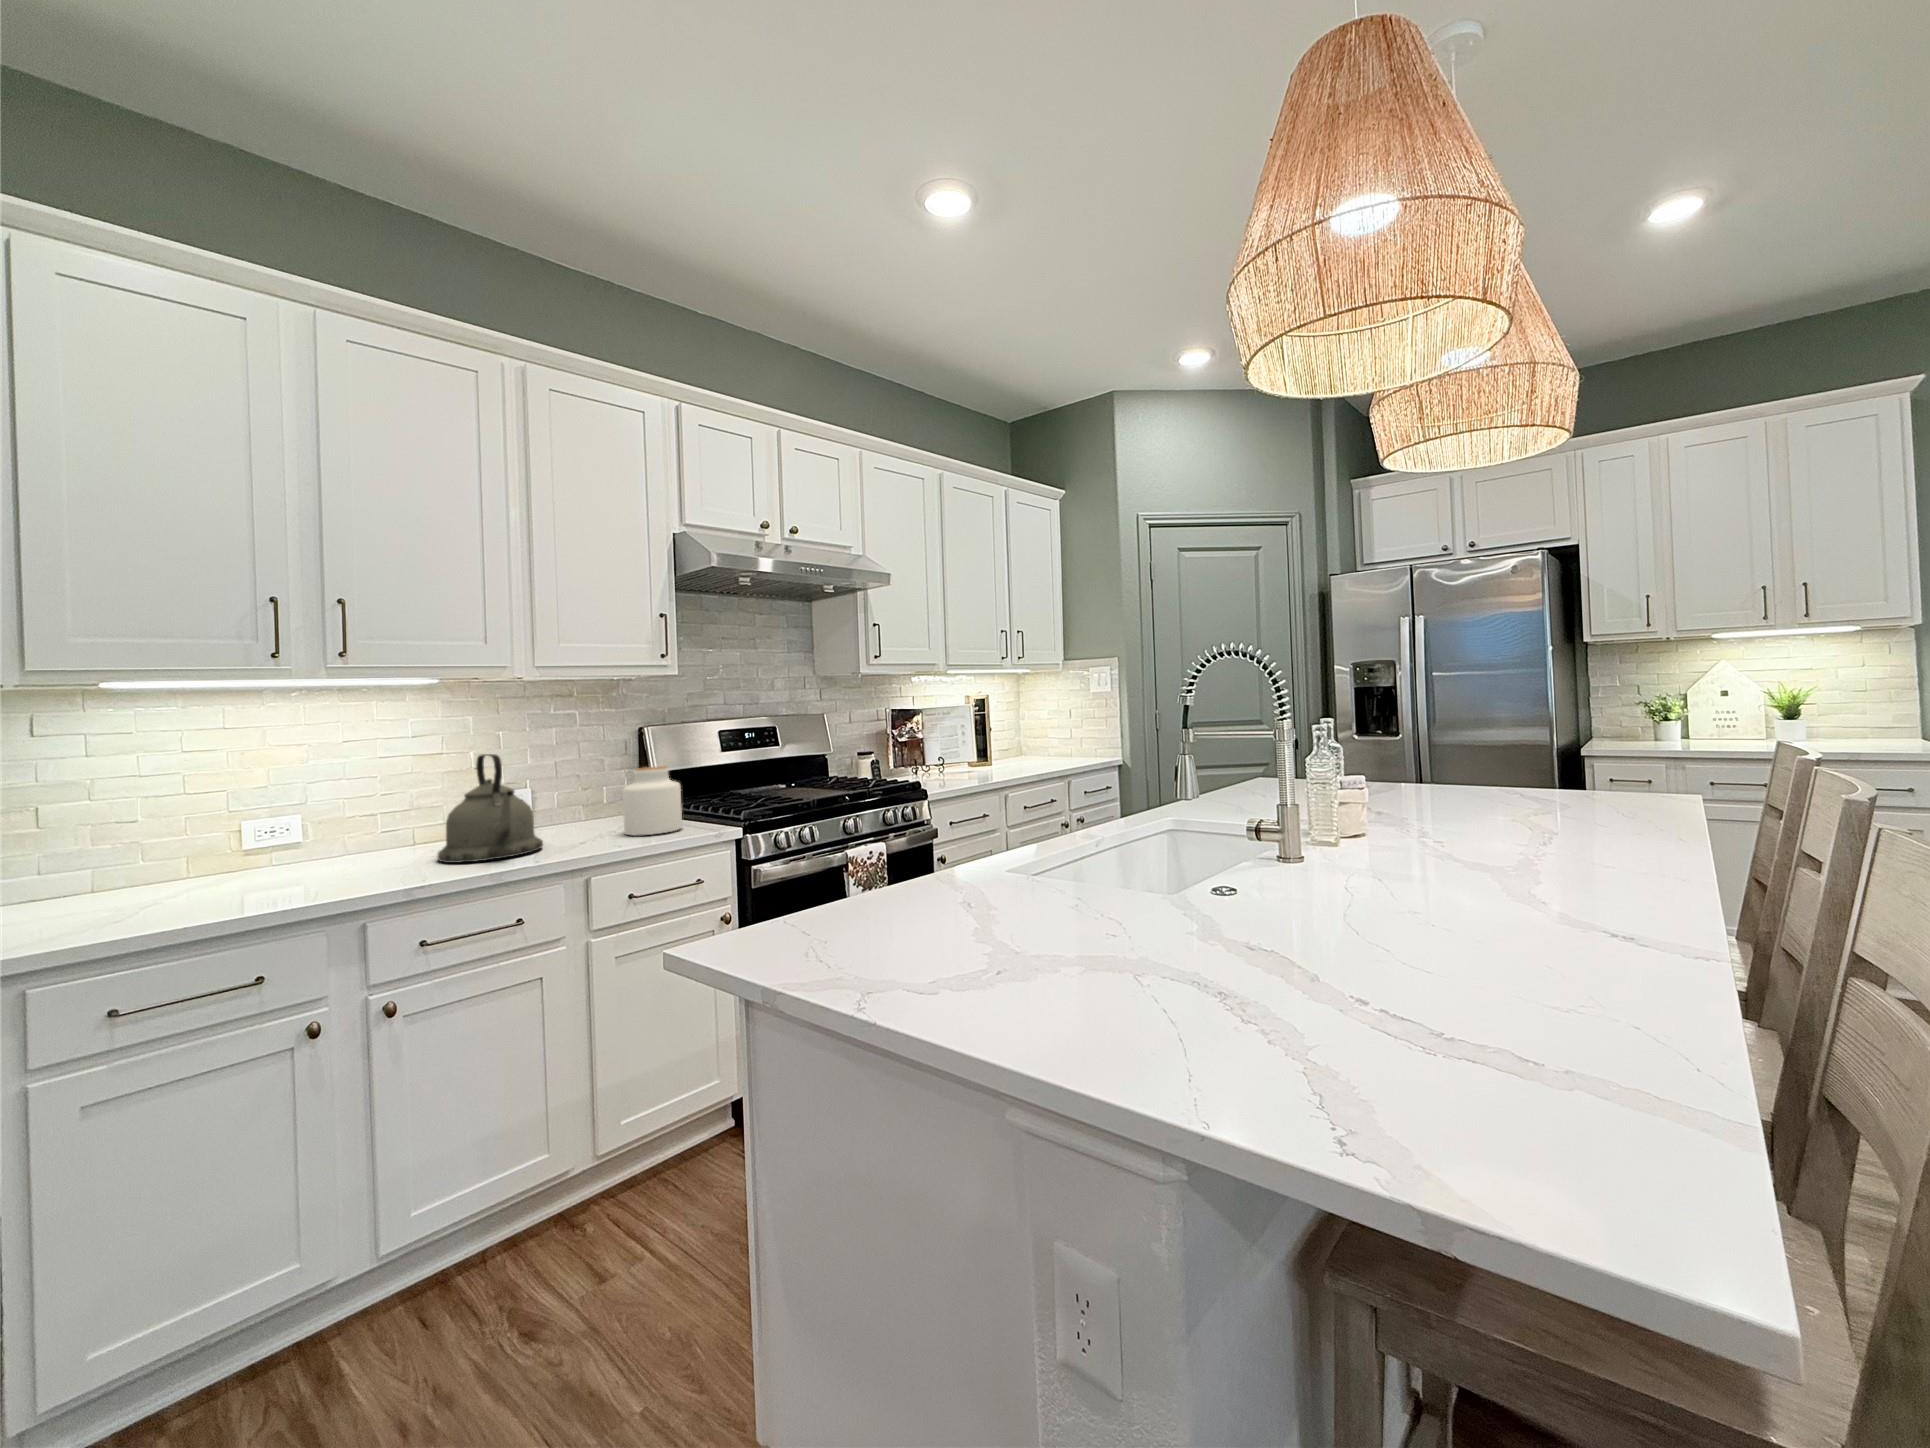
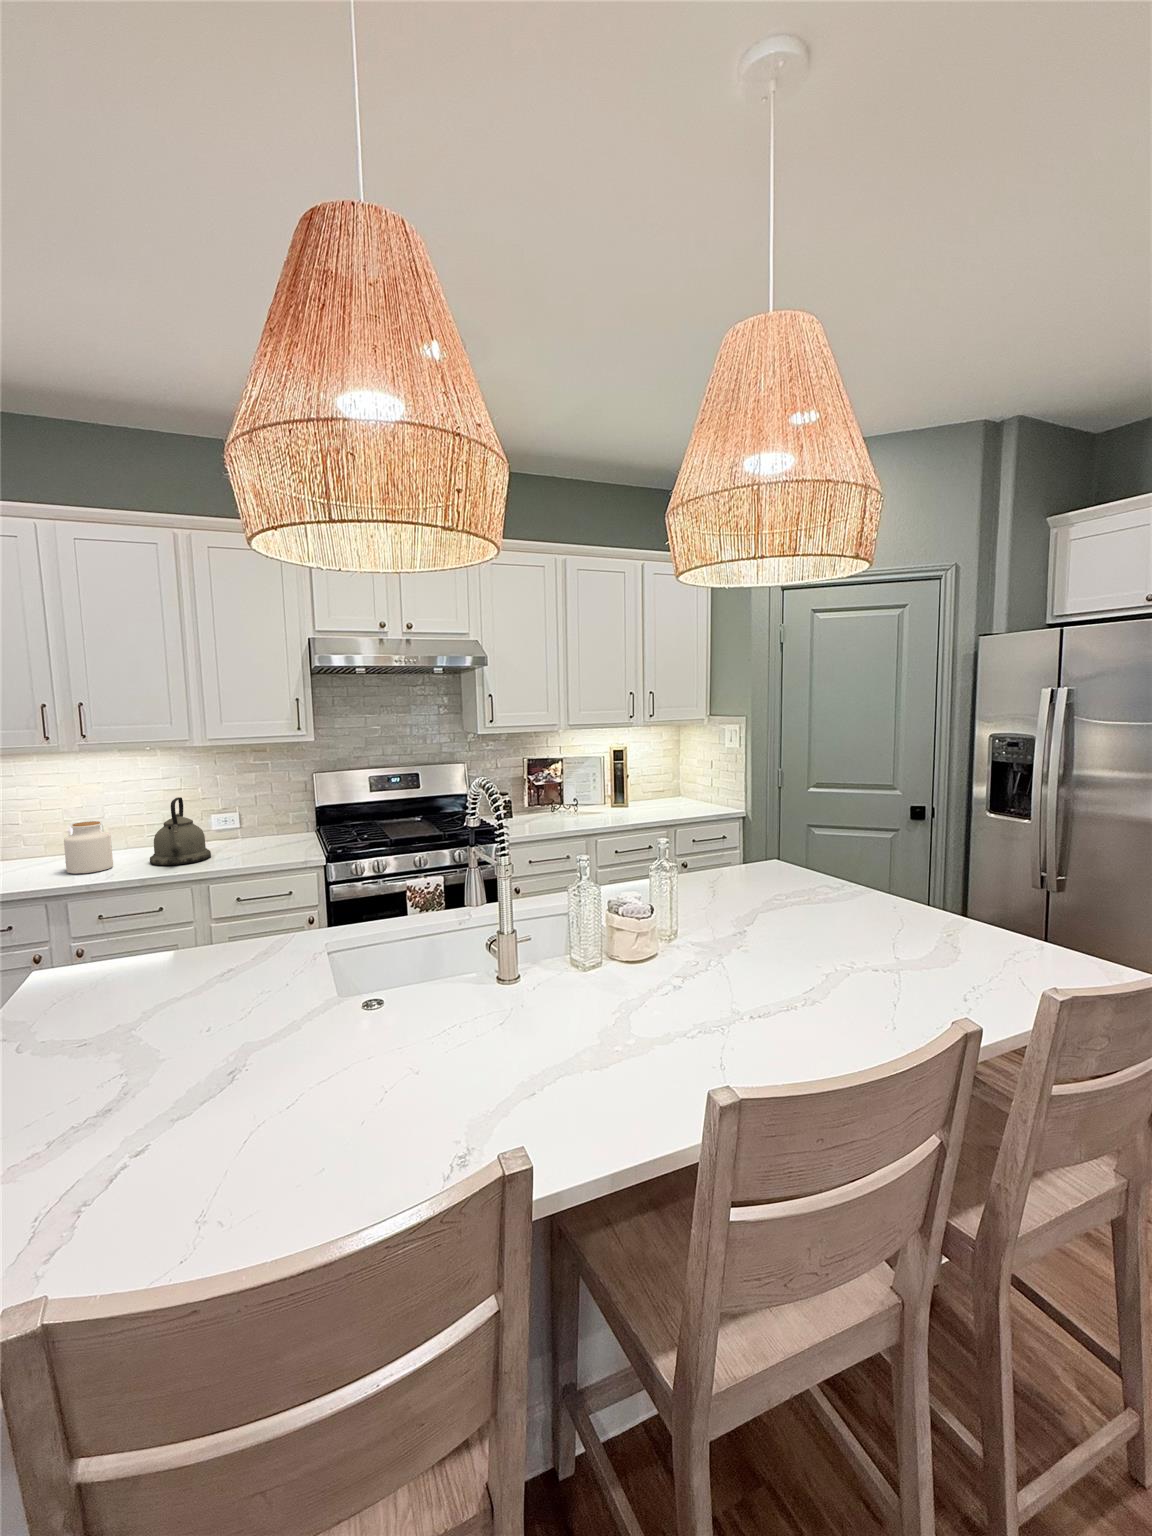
jar: present [623,766,682,835] -> present [64,821,113,874]

